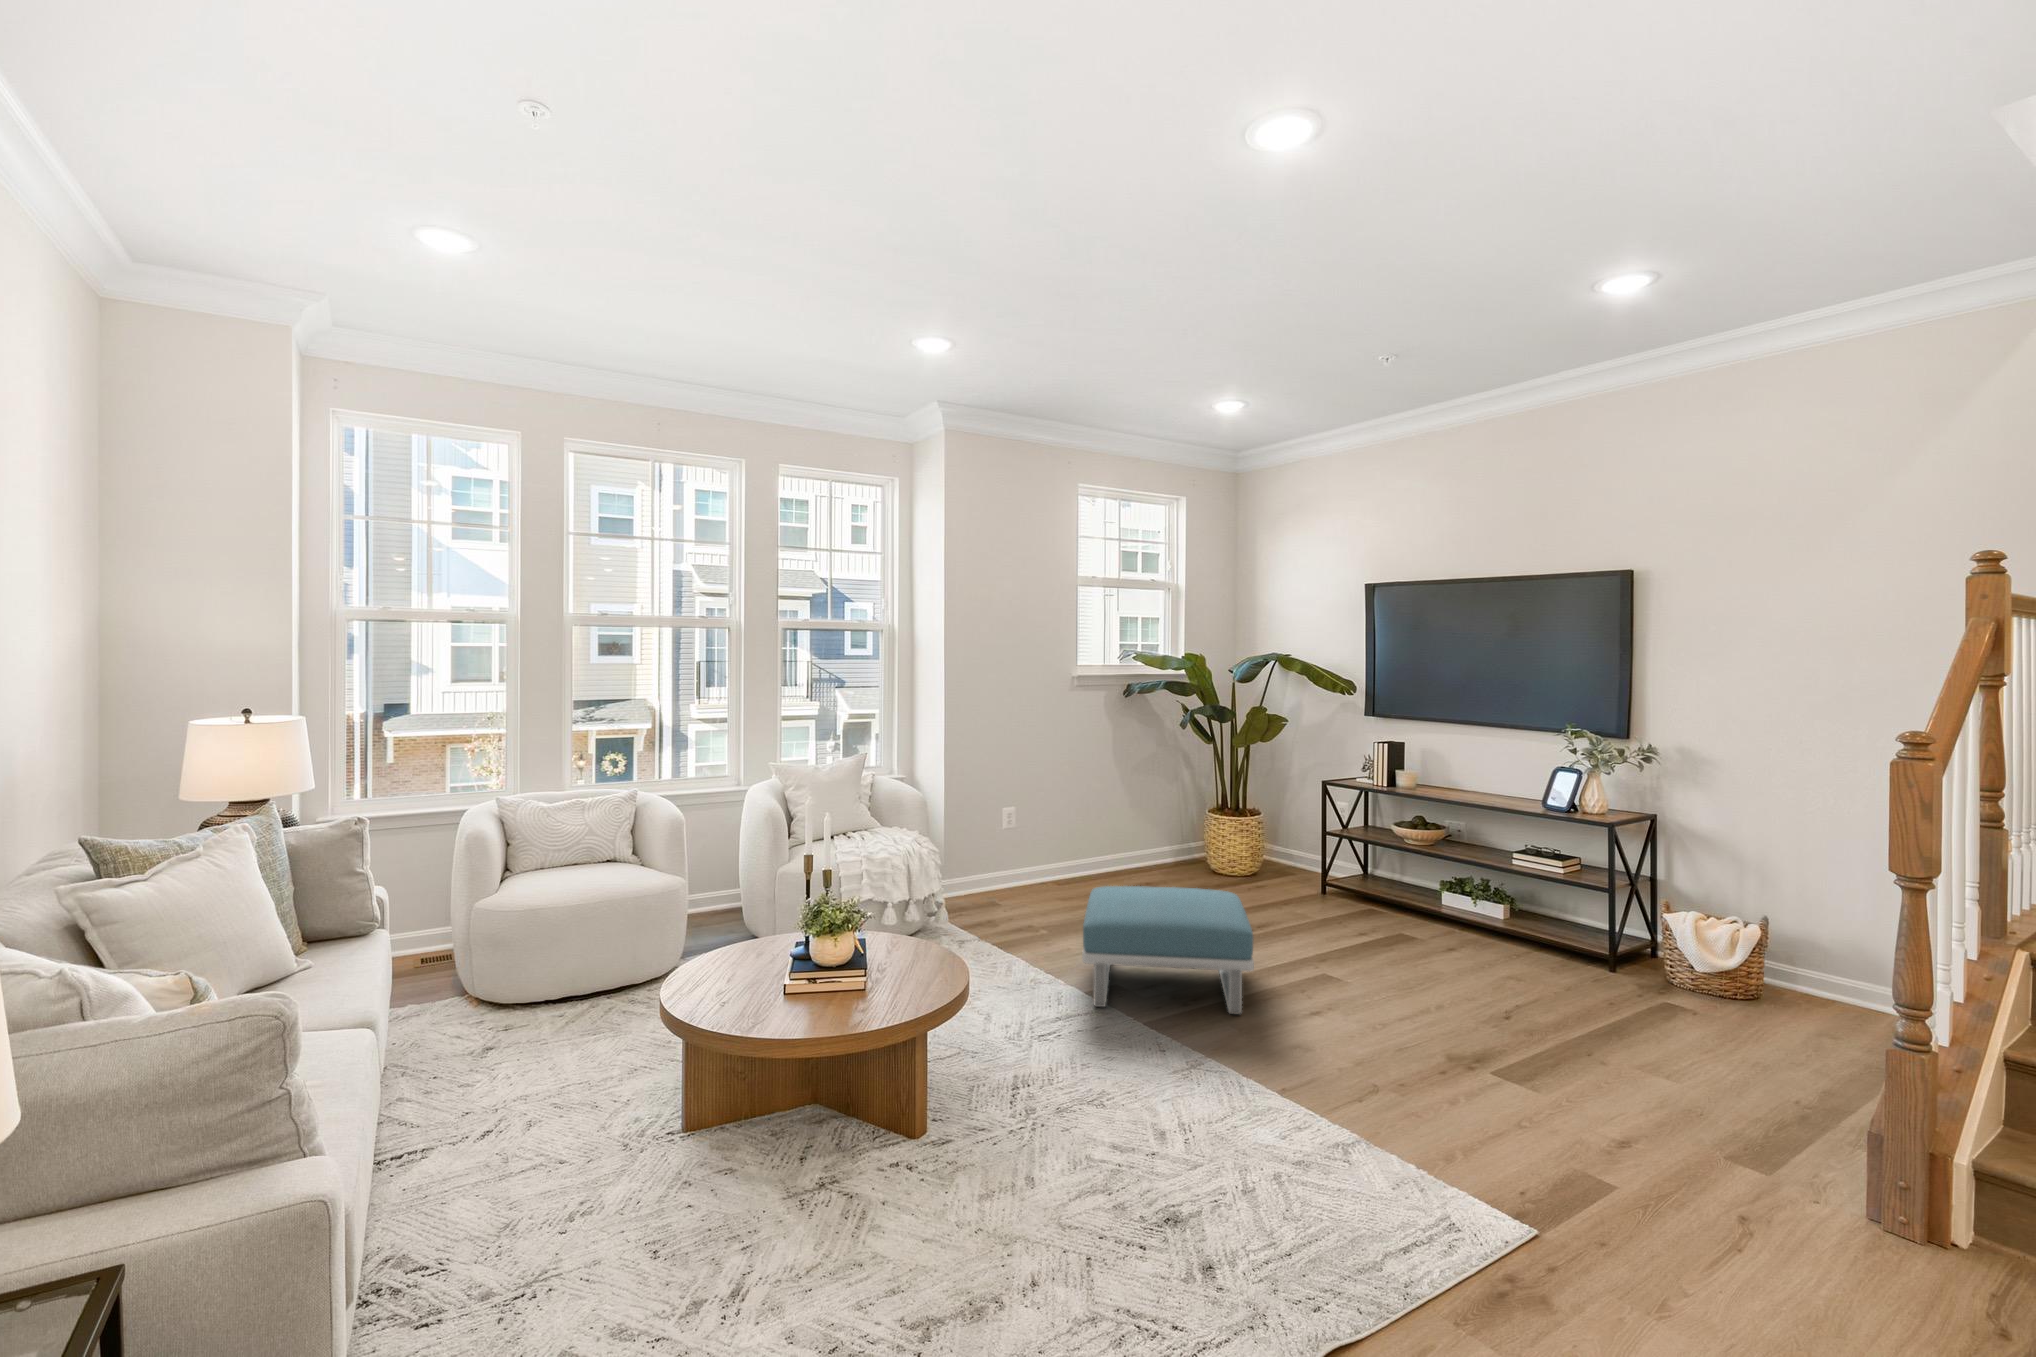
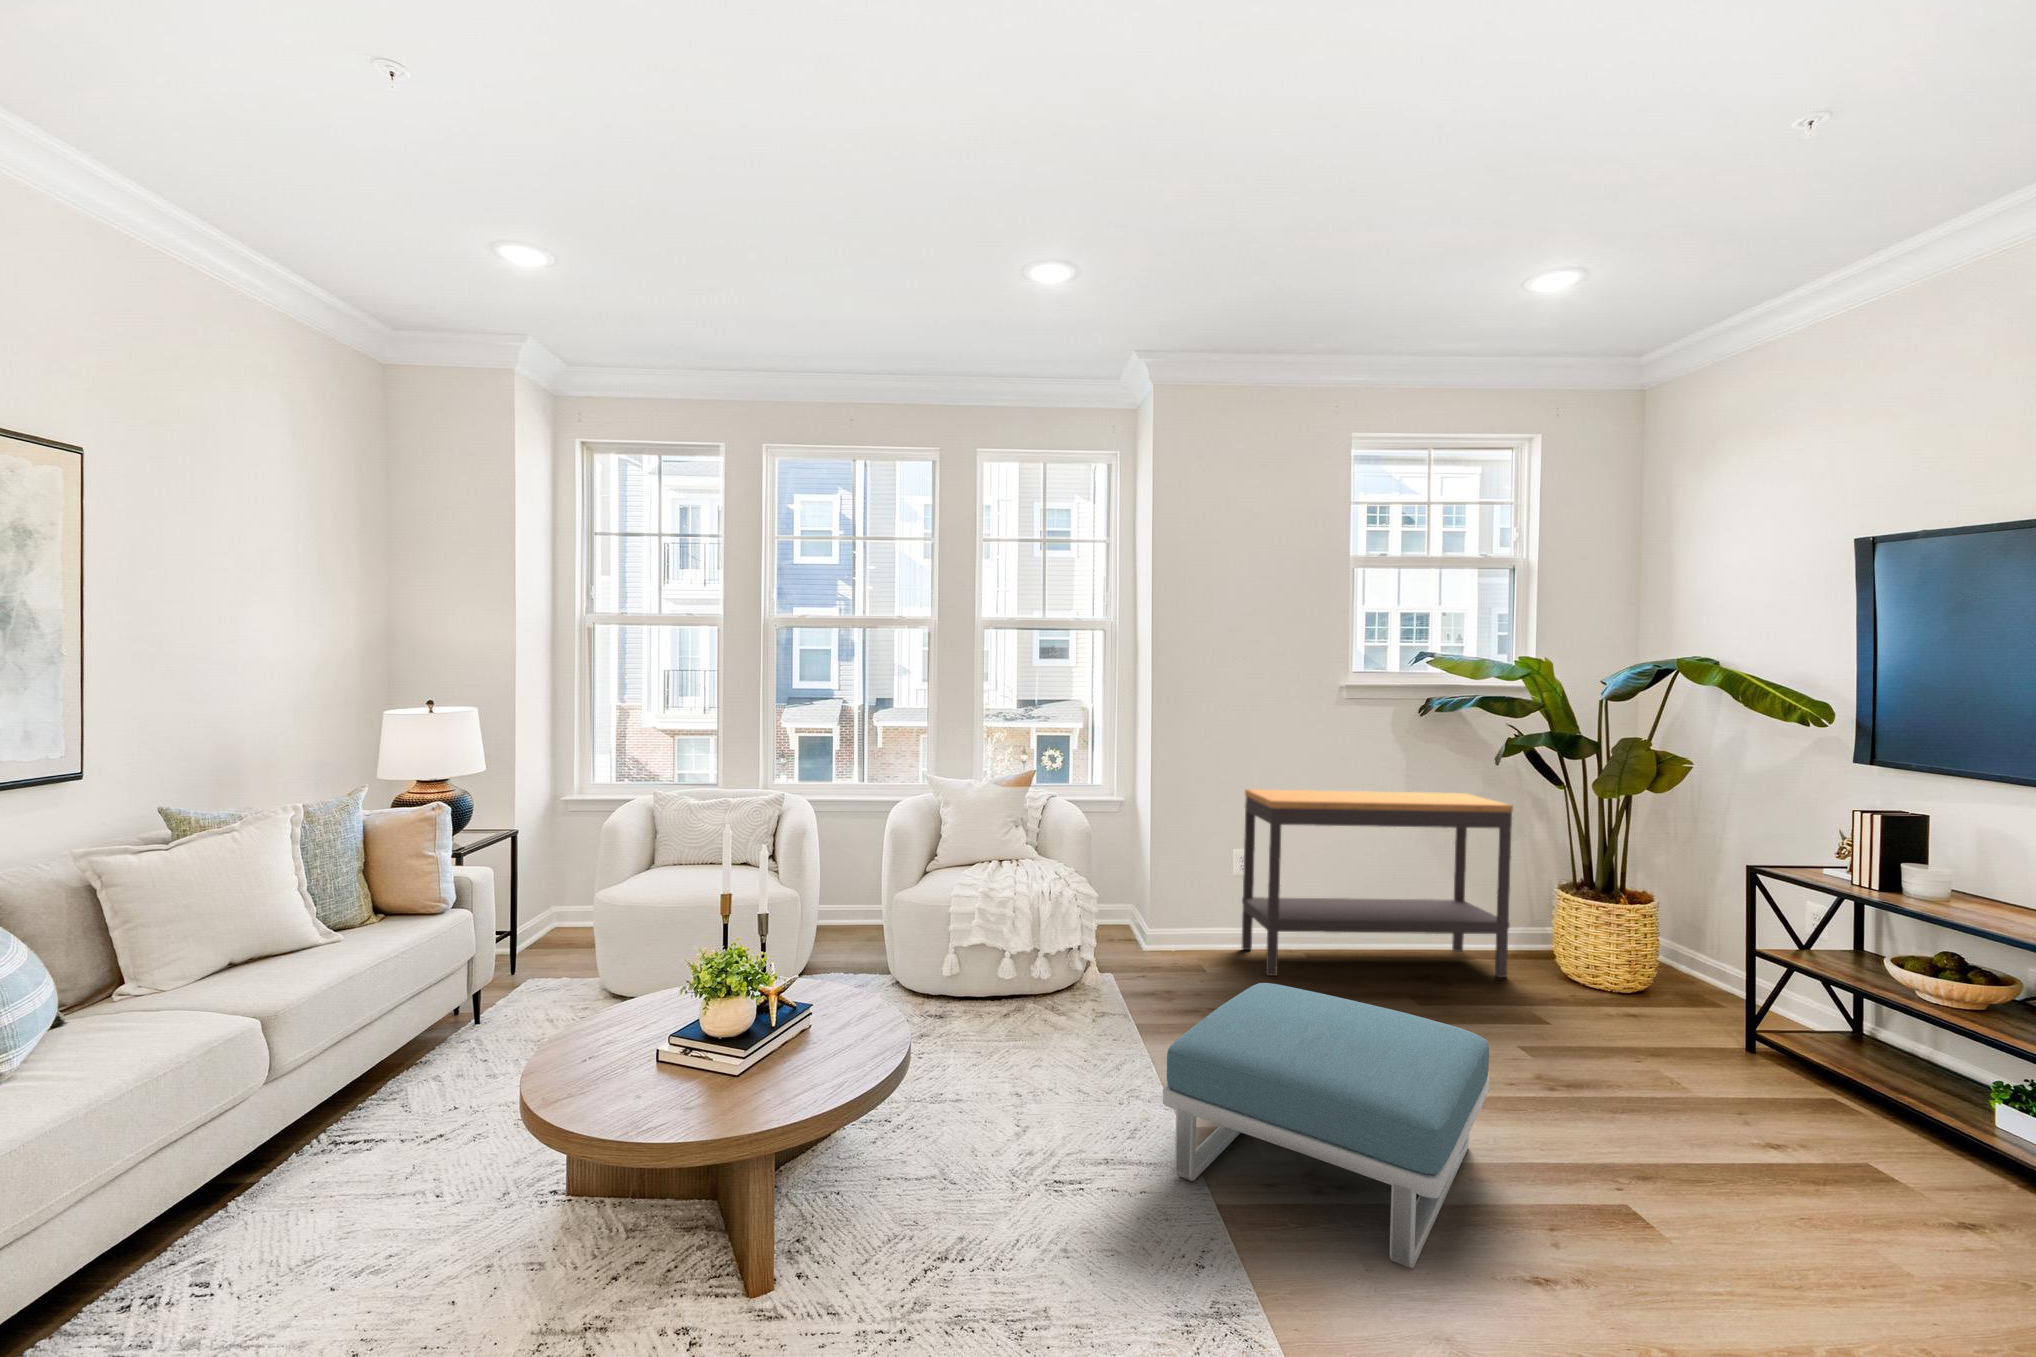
console table: none [1011,753,1186,899] -> present [1241,789,1513,978]

